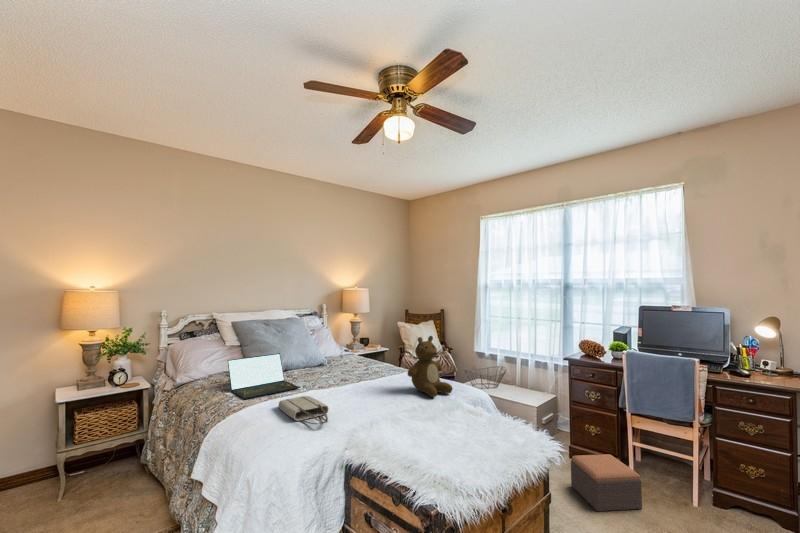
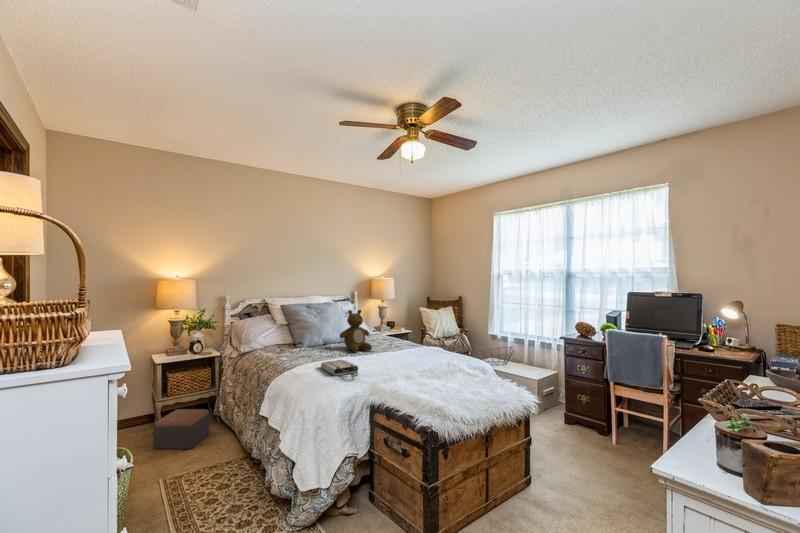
teddy bear: present [408,336,452,397] -> present [340,309,372,352]
laptop: present [228,353,299,399] -> none [281,329,336,362]
footstool: present [571,454,642,511] -> present [153,409,210,449]

